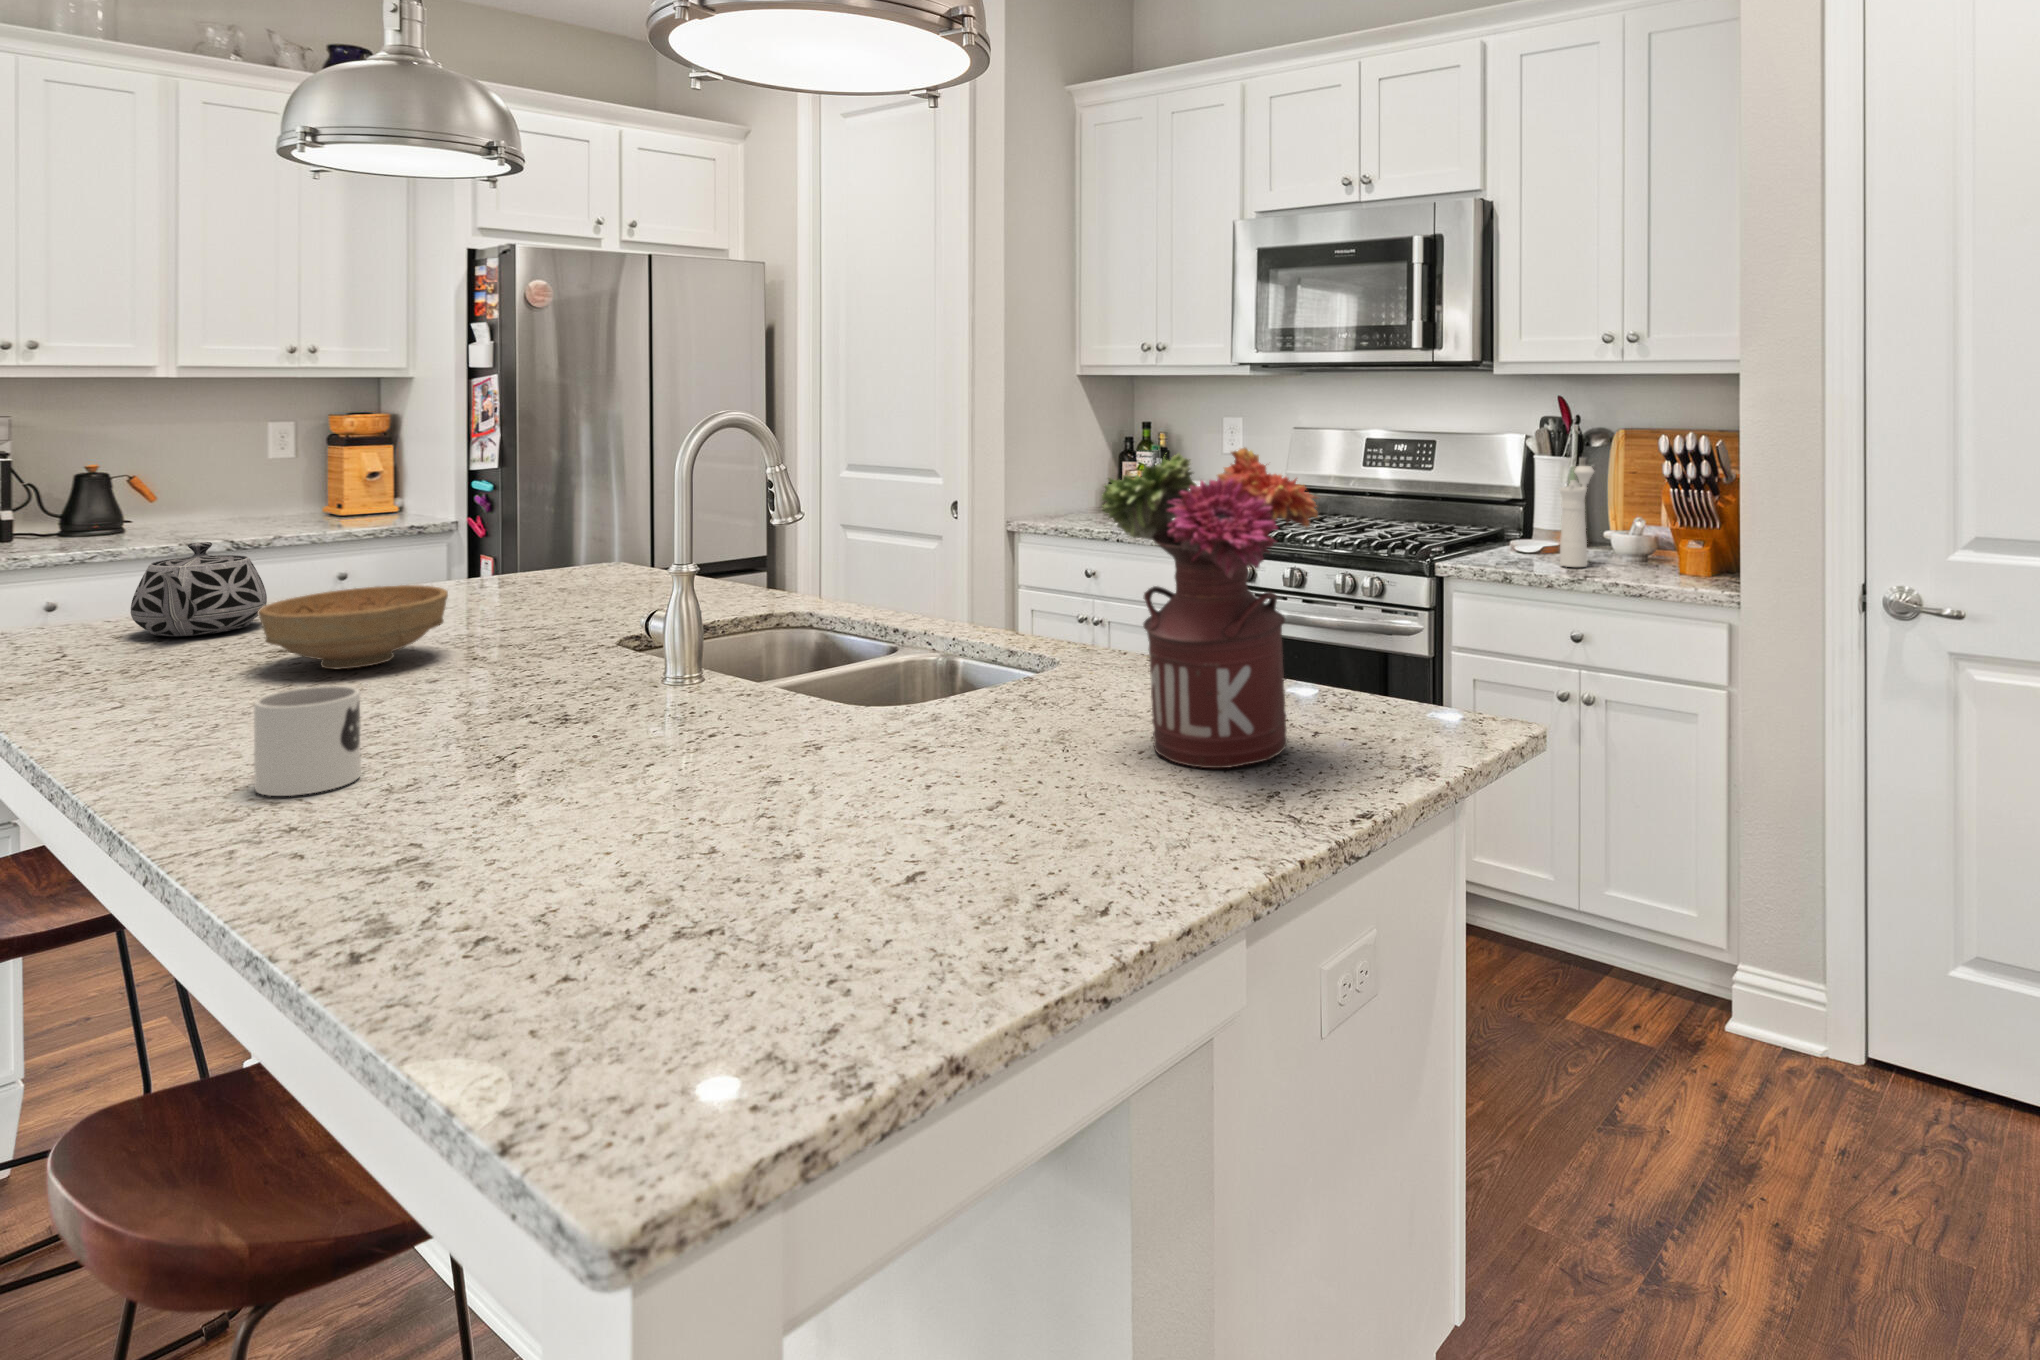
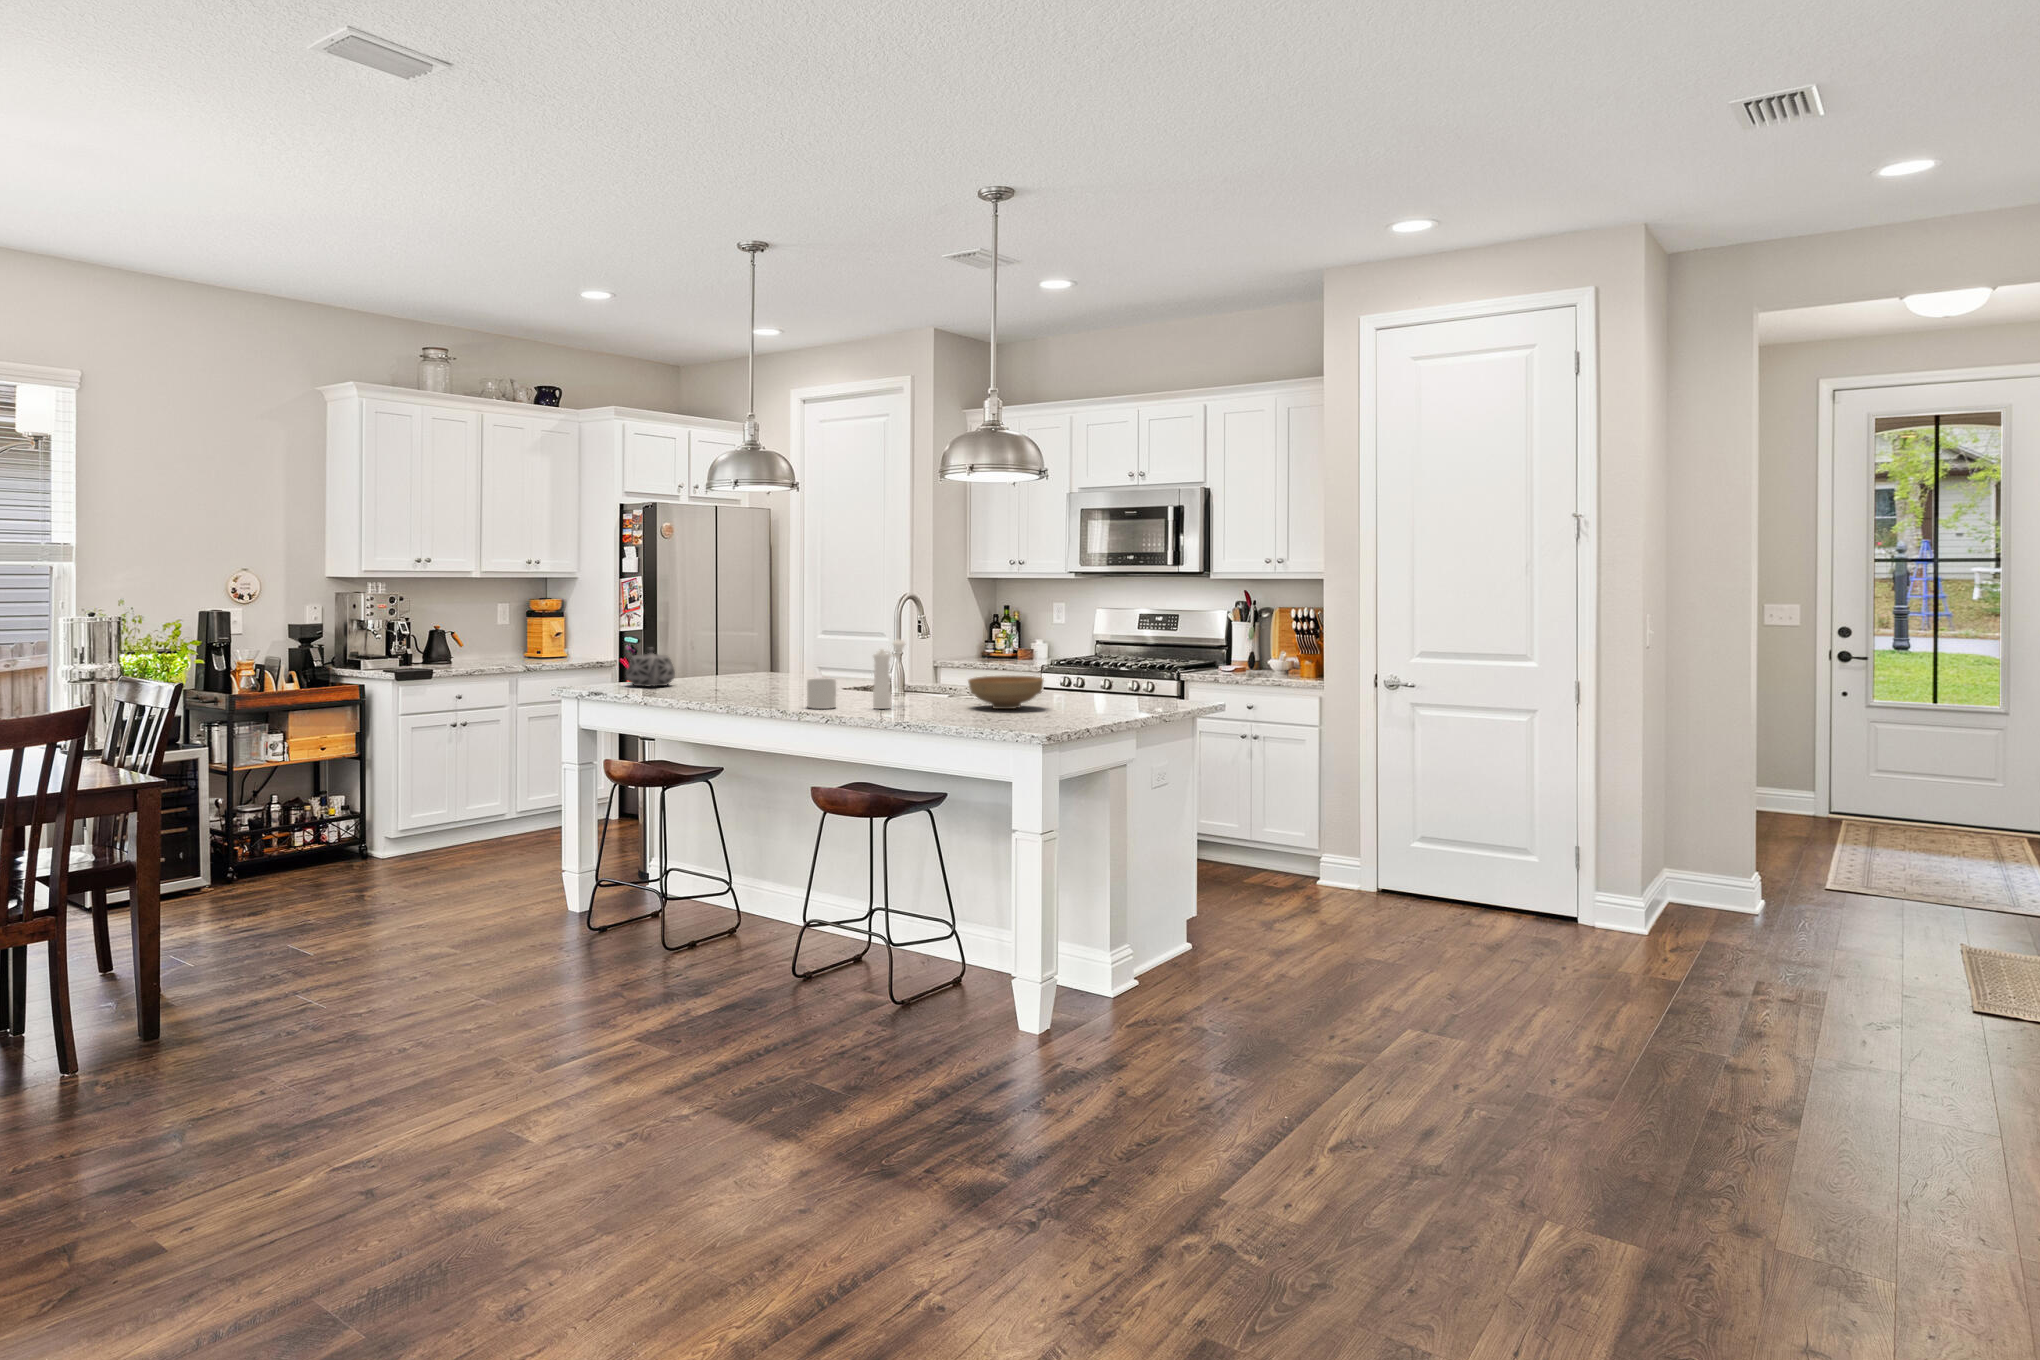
flower arrangement: present [1102,448,1318,768] -> none [1070,601,1147,706]
pepper mill: present [1560,466,1595,567] -> present [873,640,905,709]
bowl: present [258,585,448,669] -> present [968,675,1043,709]

